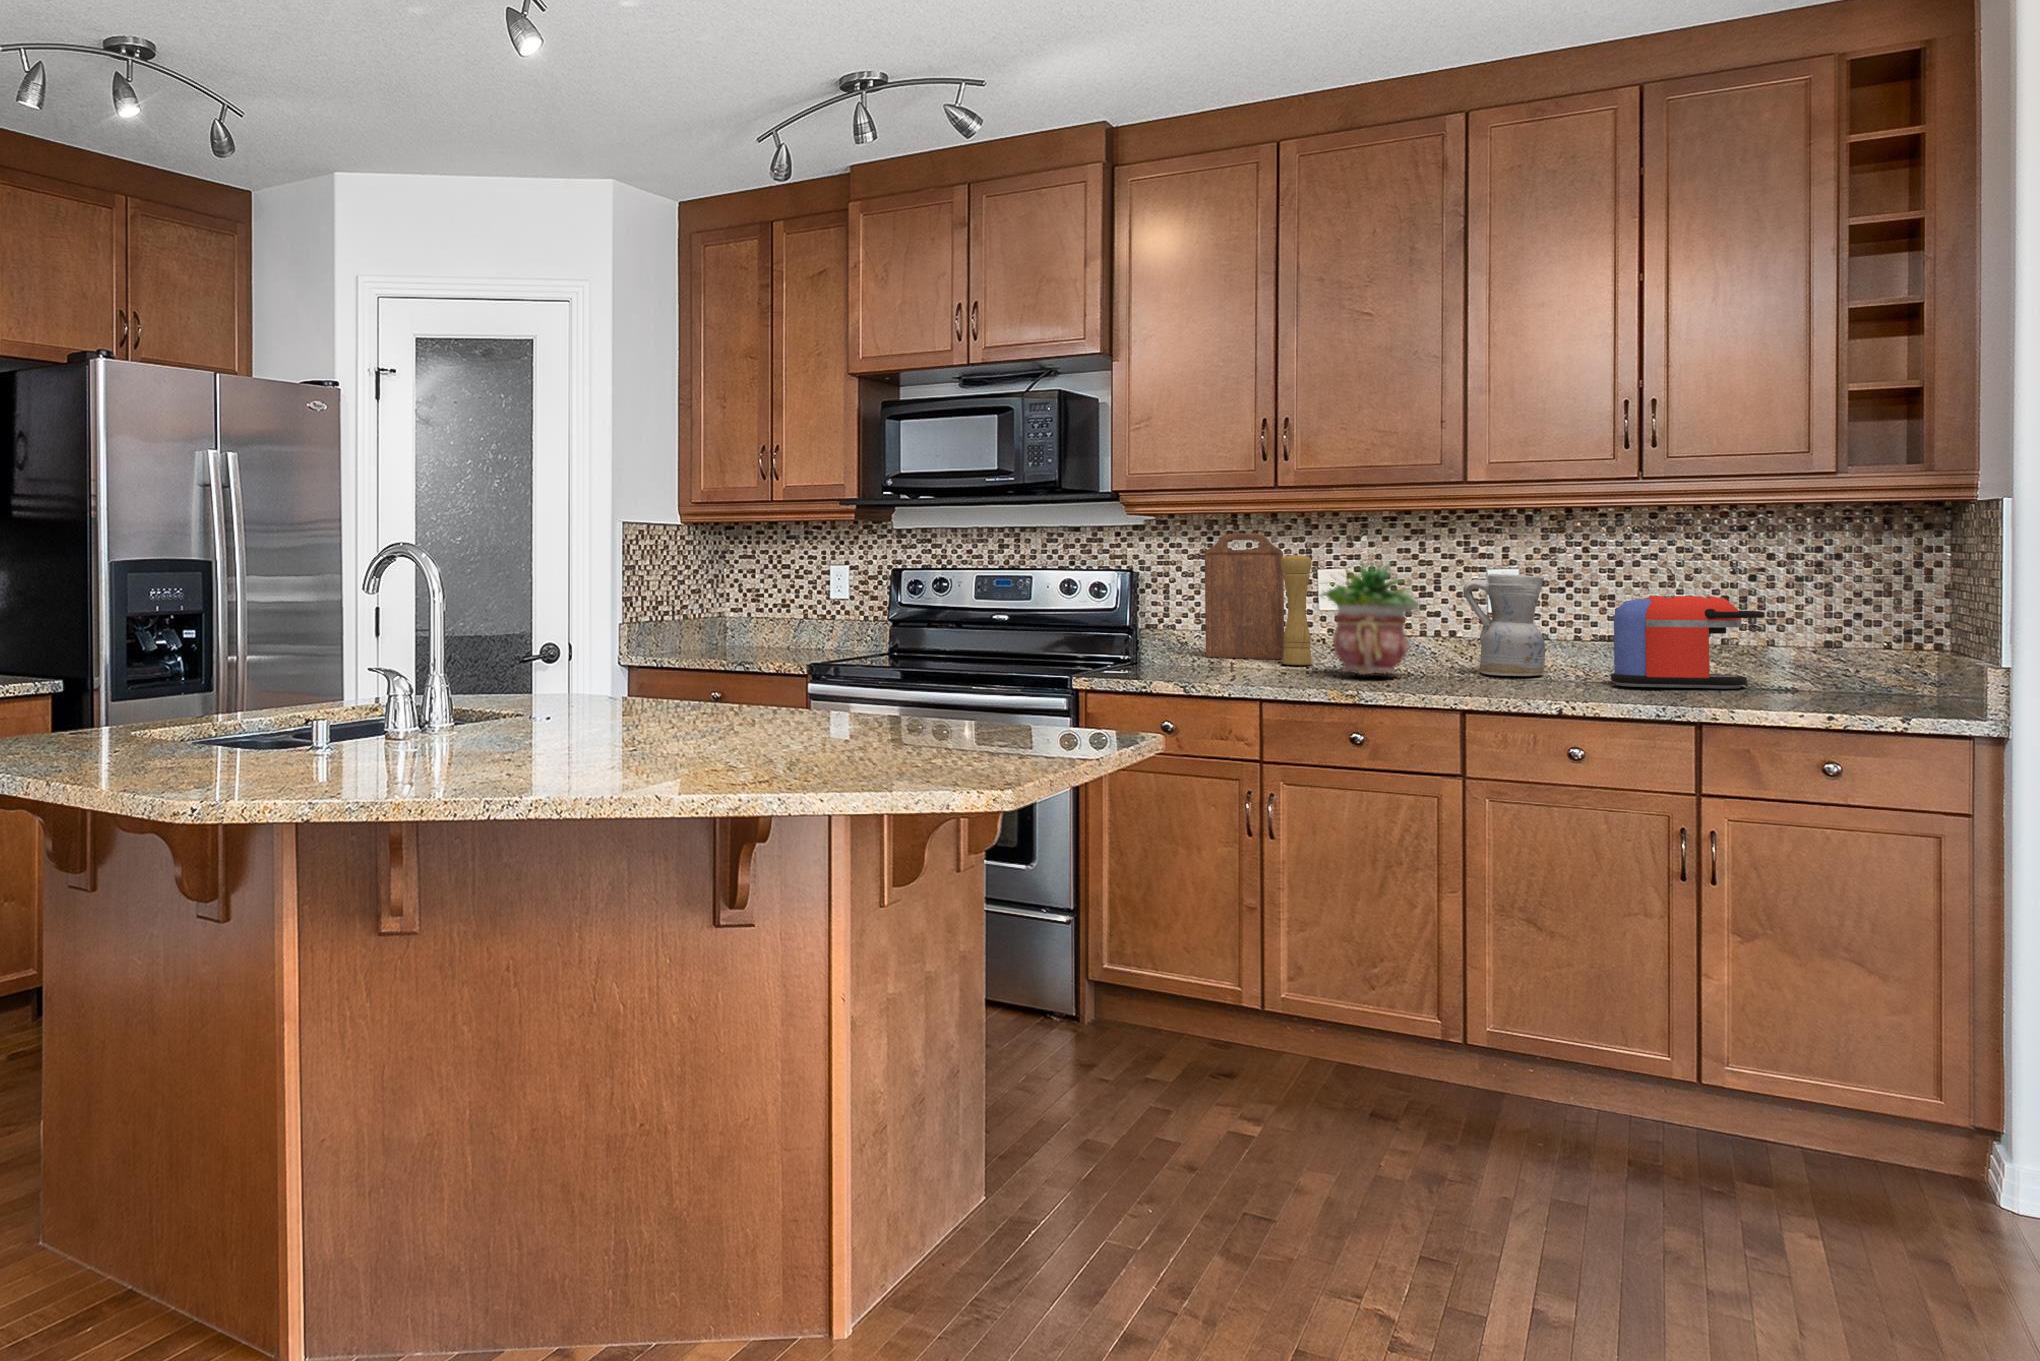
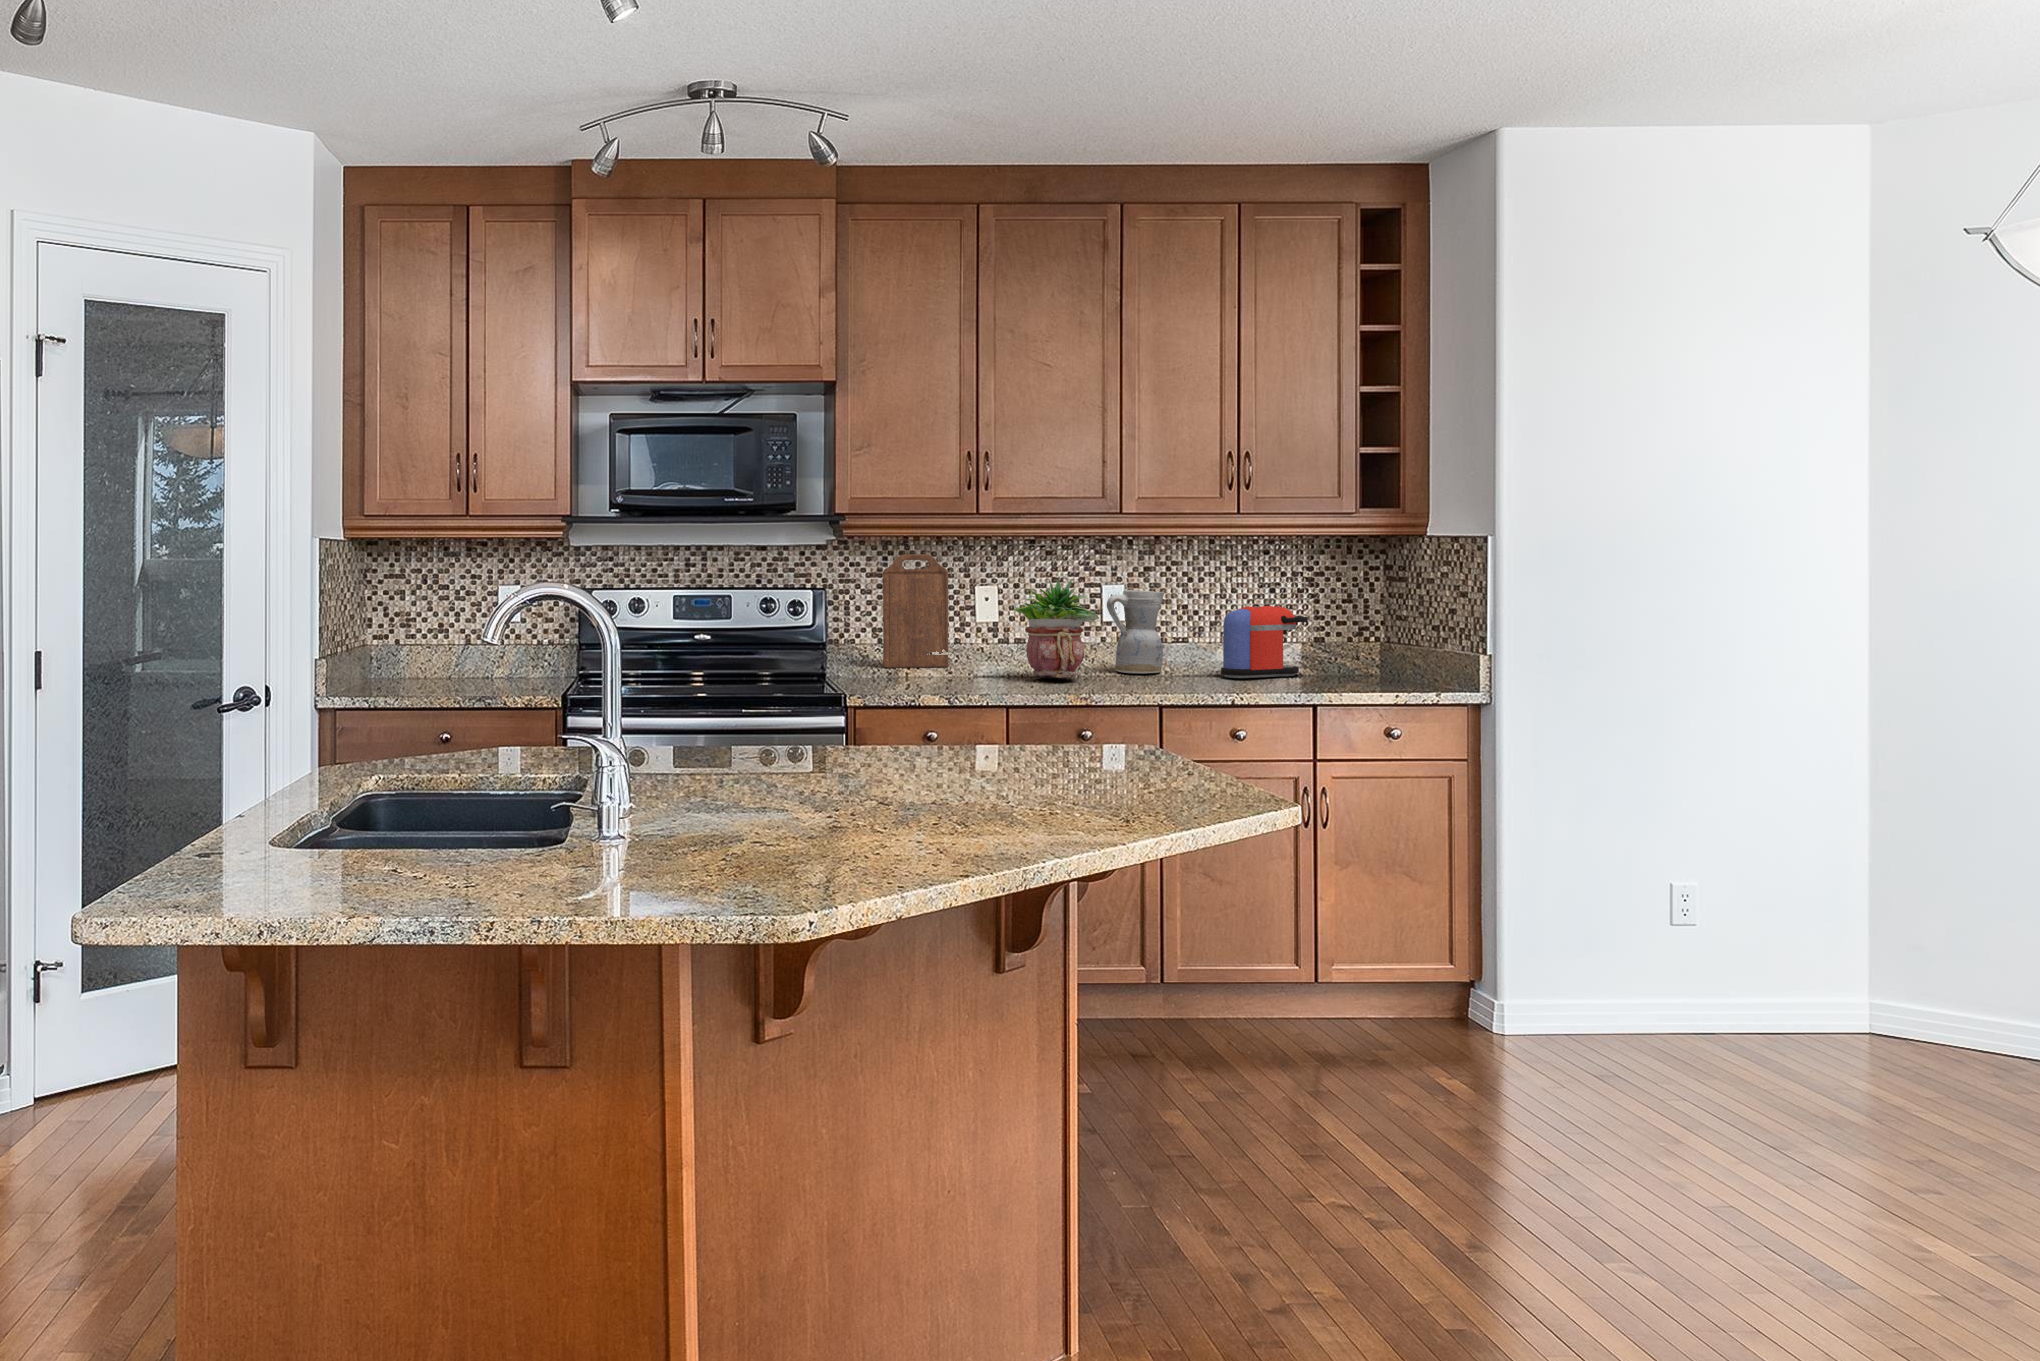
pepper mill: present [1281,553,1312,665] -> none [960,573,985,672]

